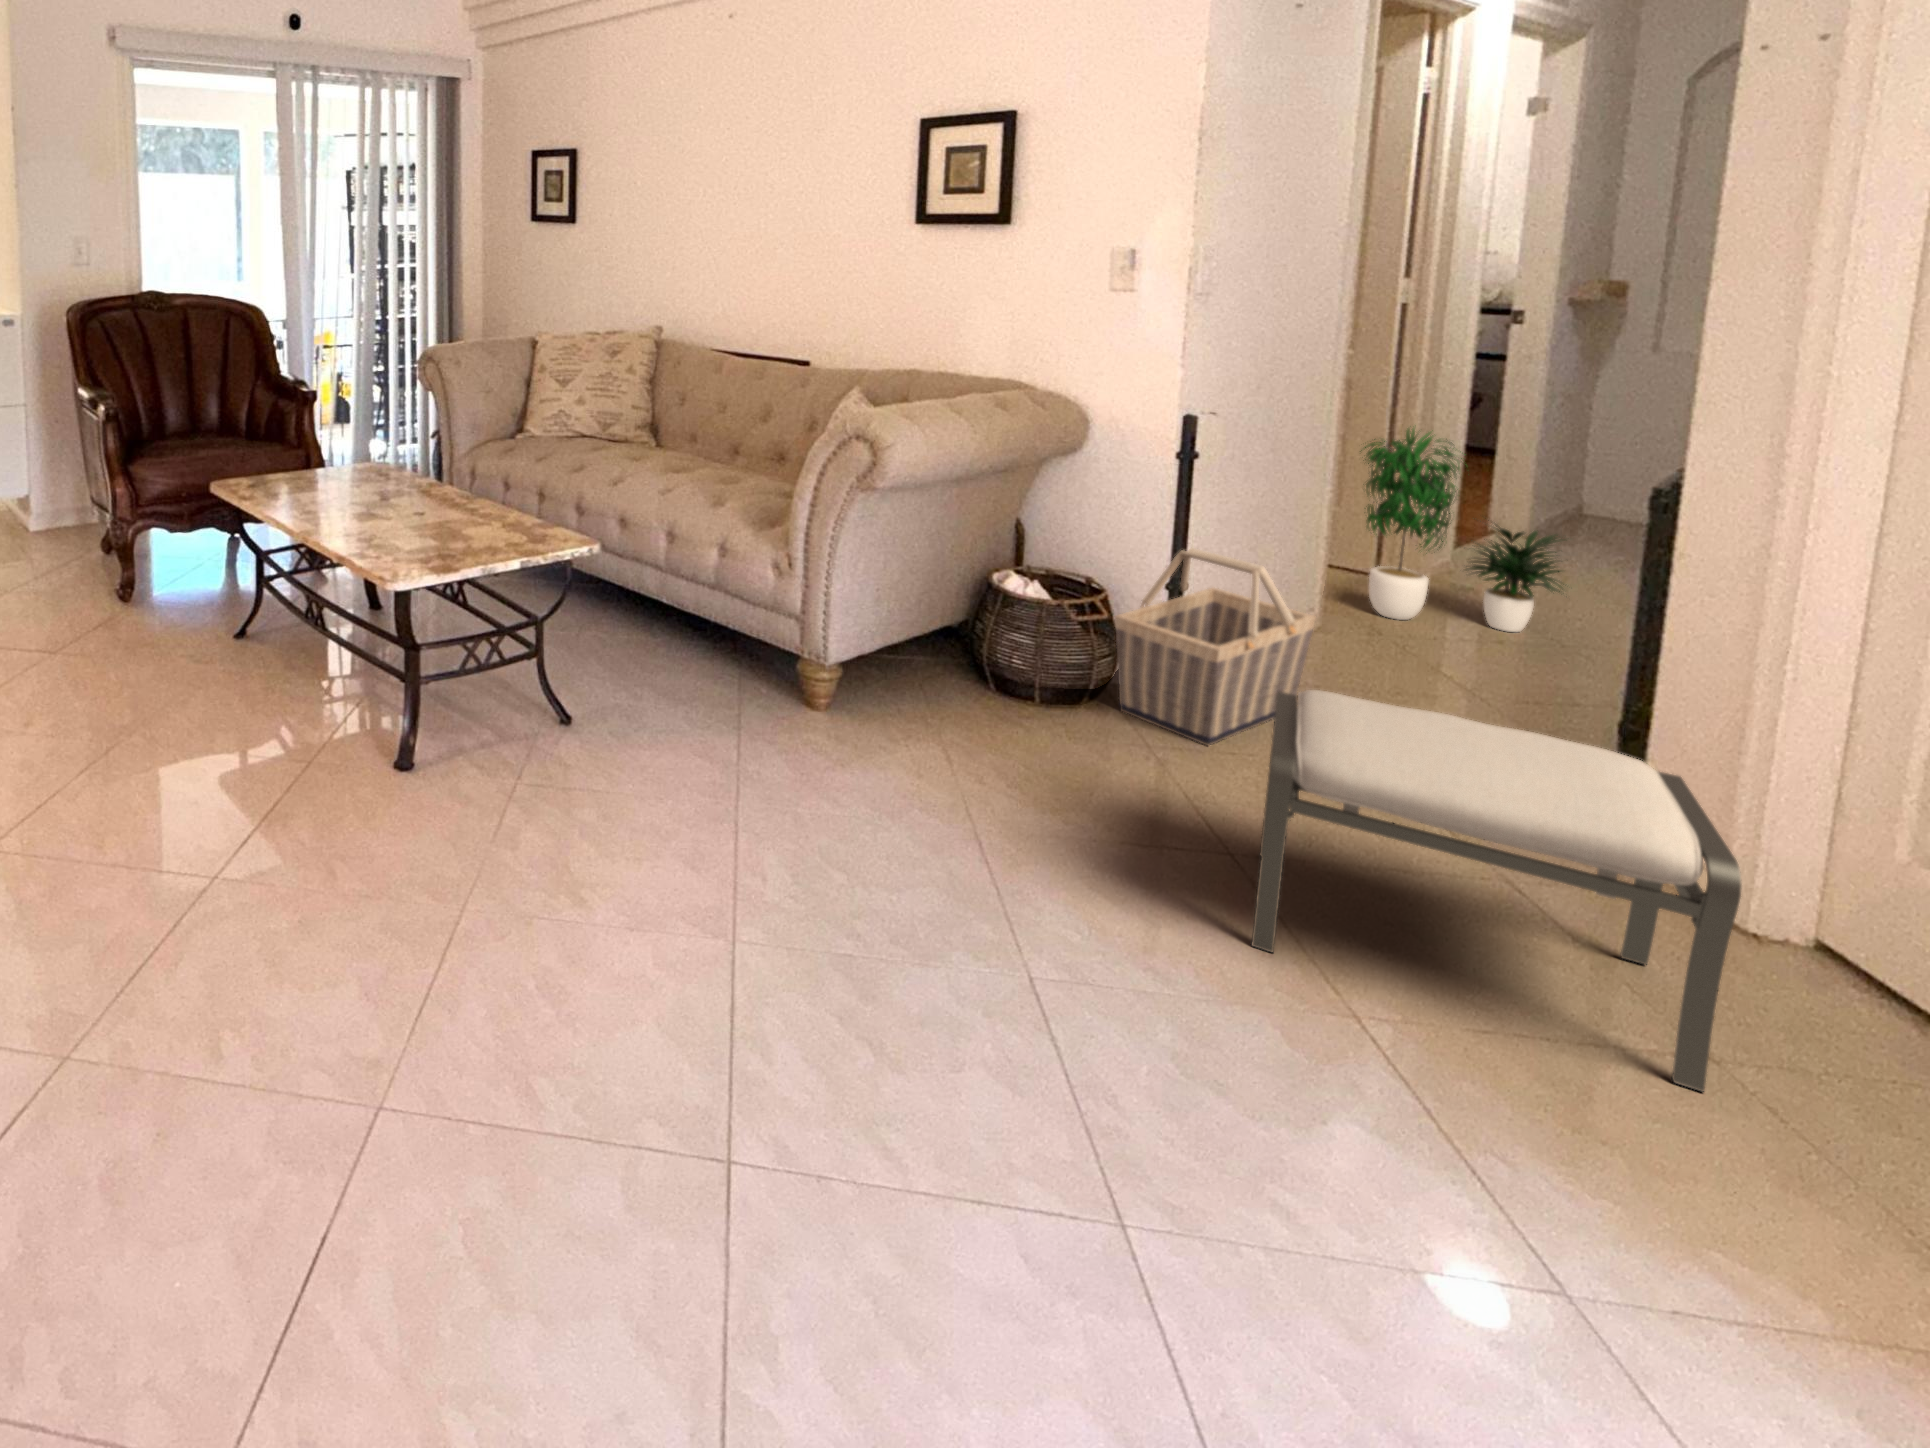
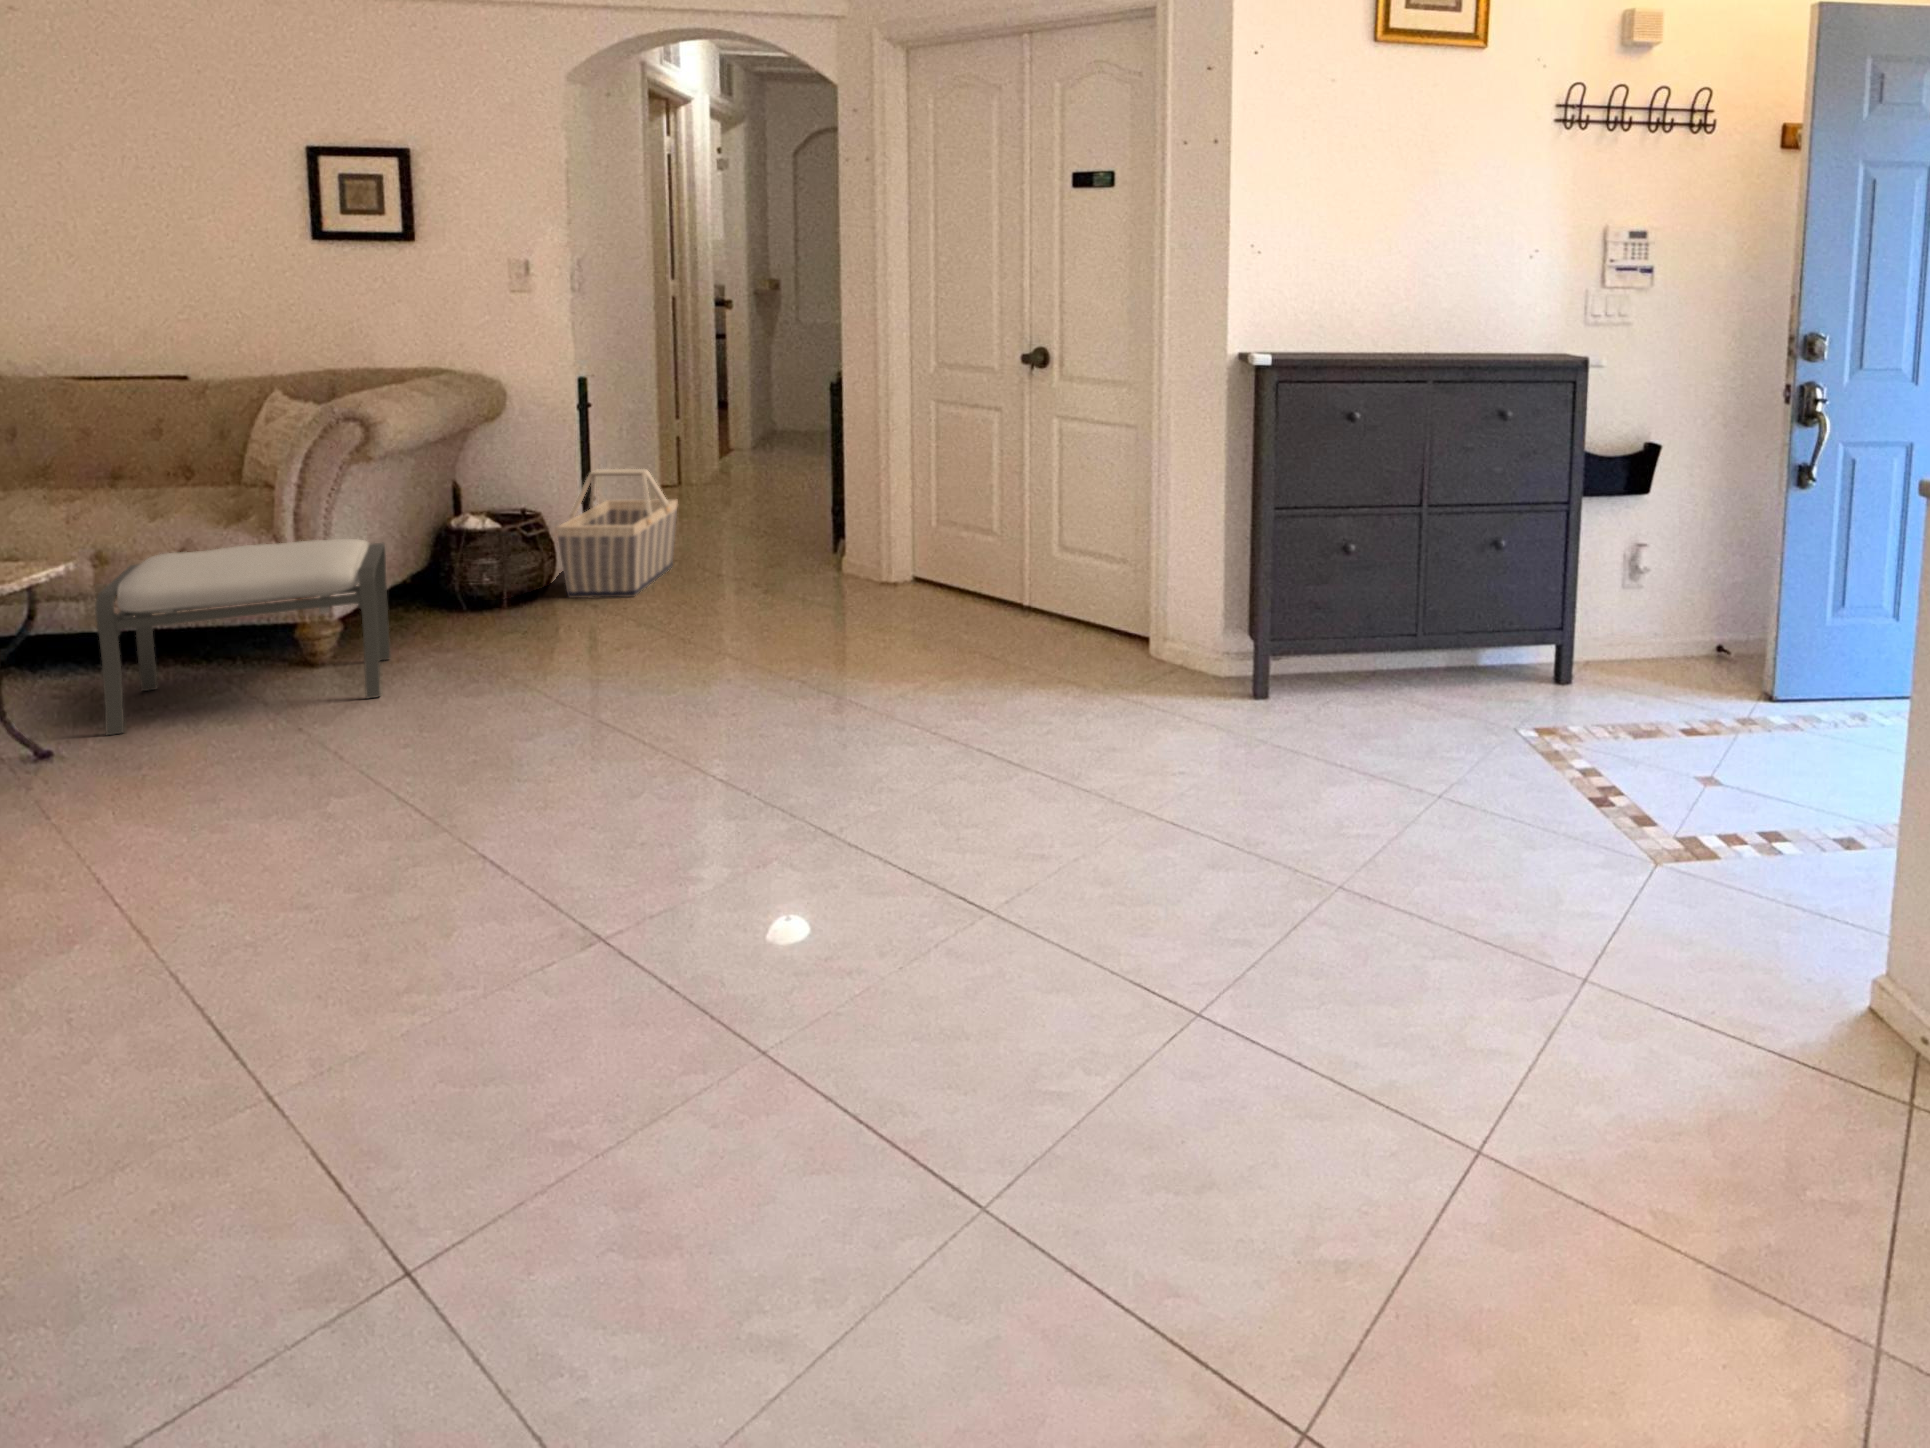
potted plant: present [1360,428,1567,632] -> none [666,373,794,511]
ottoman: present [1251,690,1742,1092] -> present [95,539,390,735]

